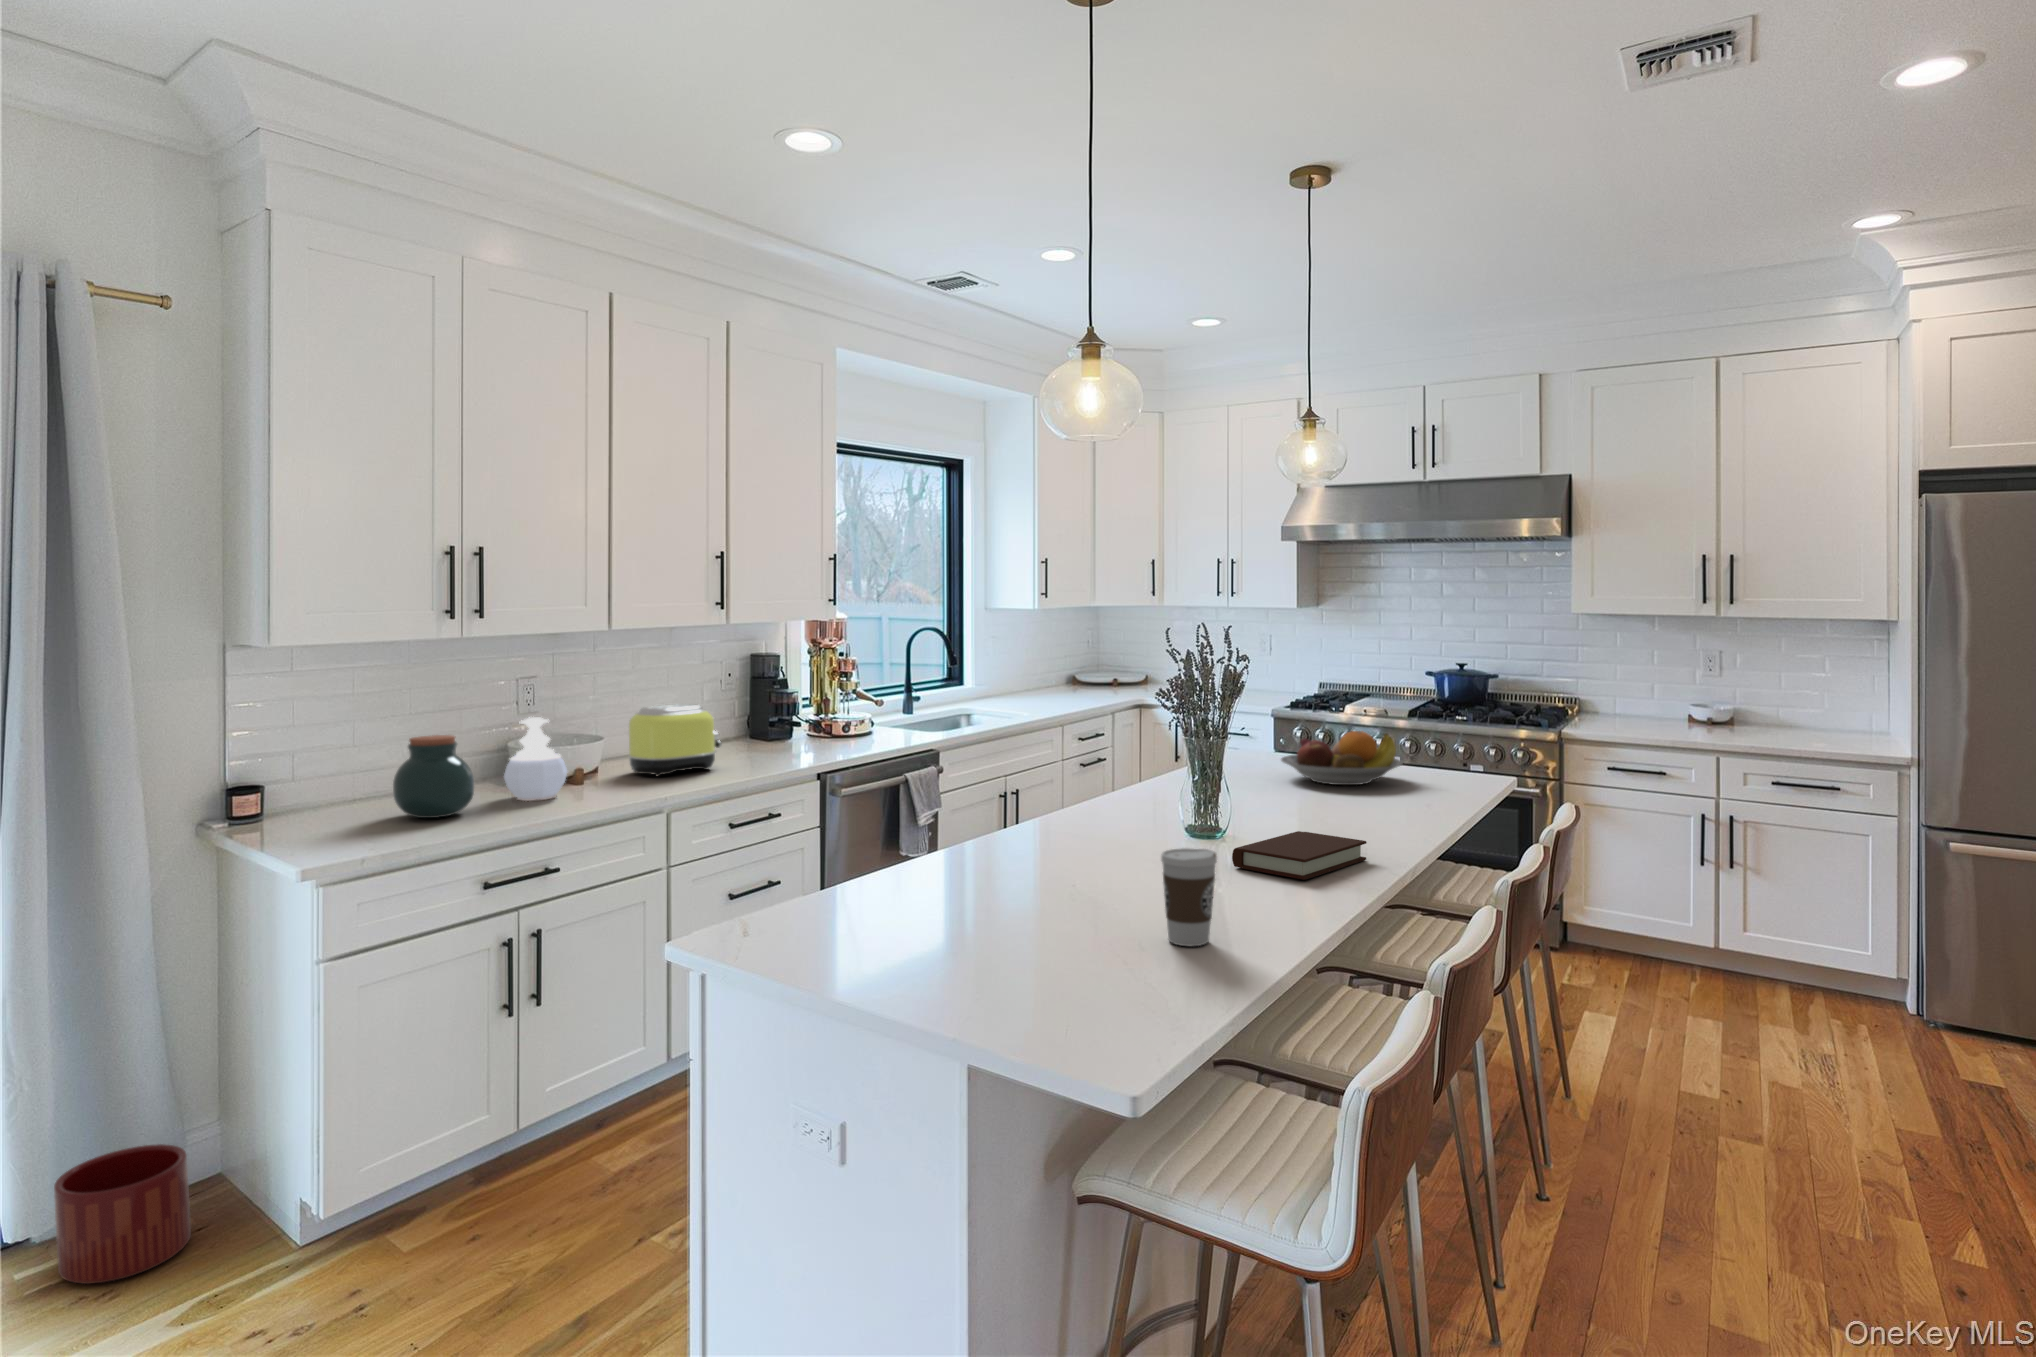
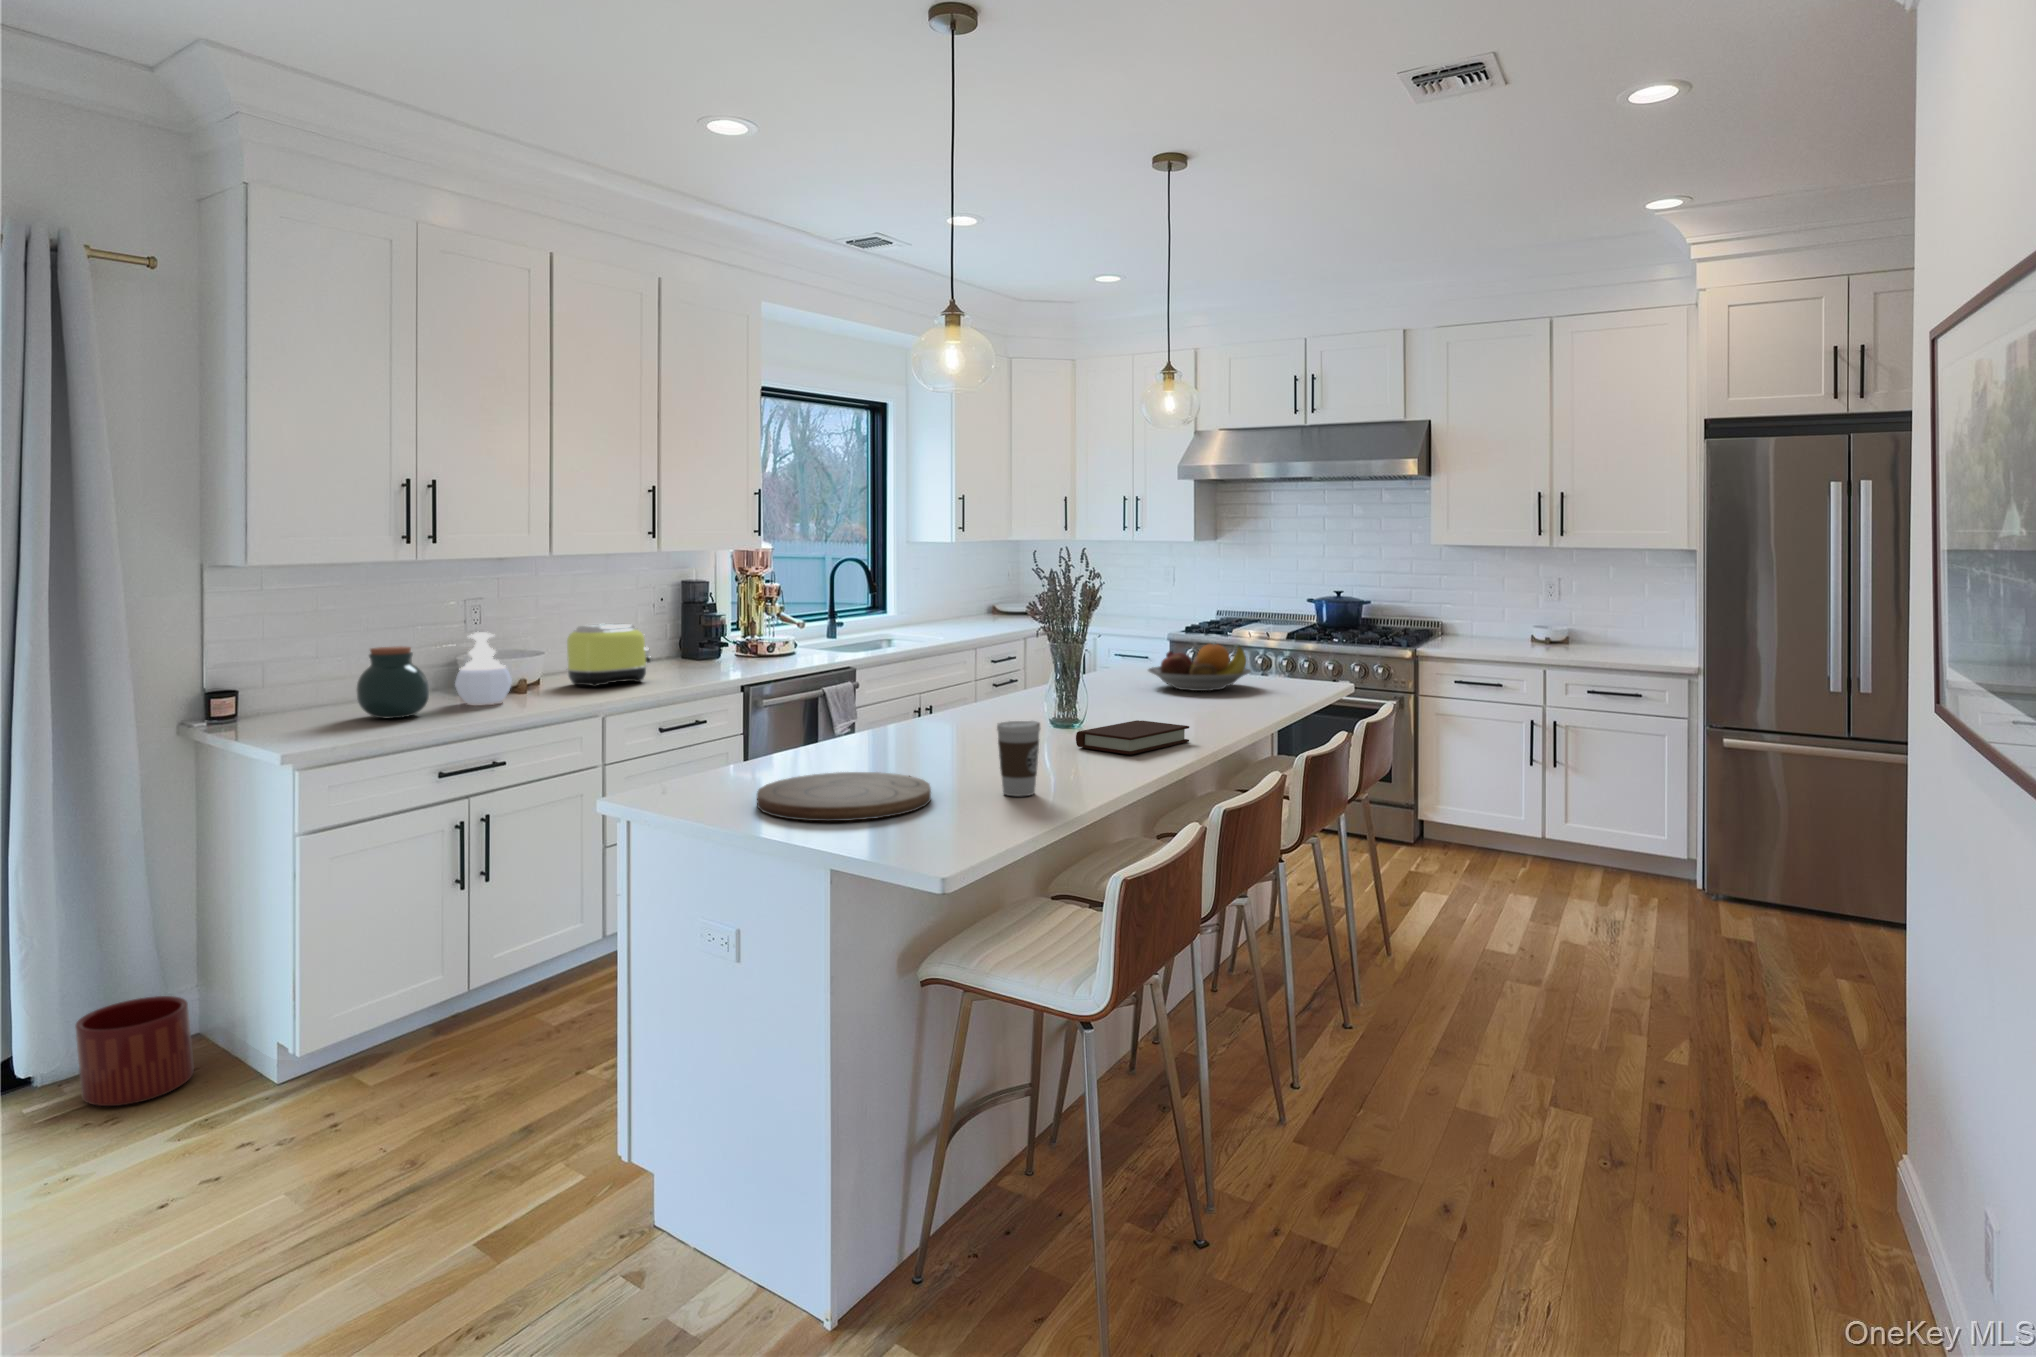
cutting board: none [865,907,1081,987] -> present [757,772,931,821]

